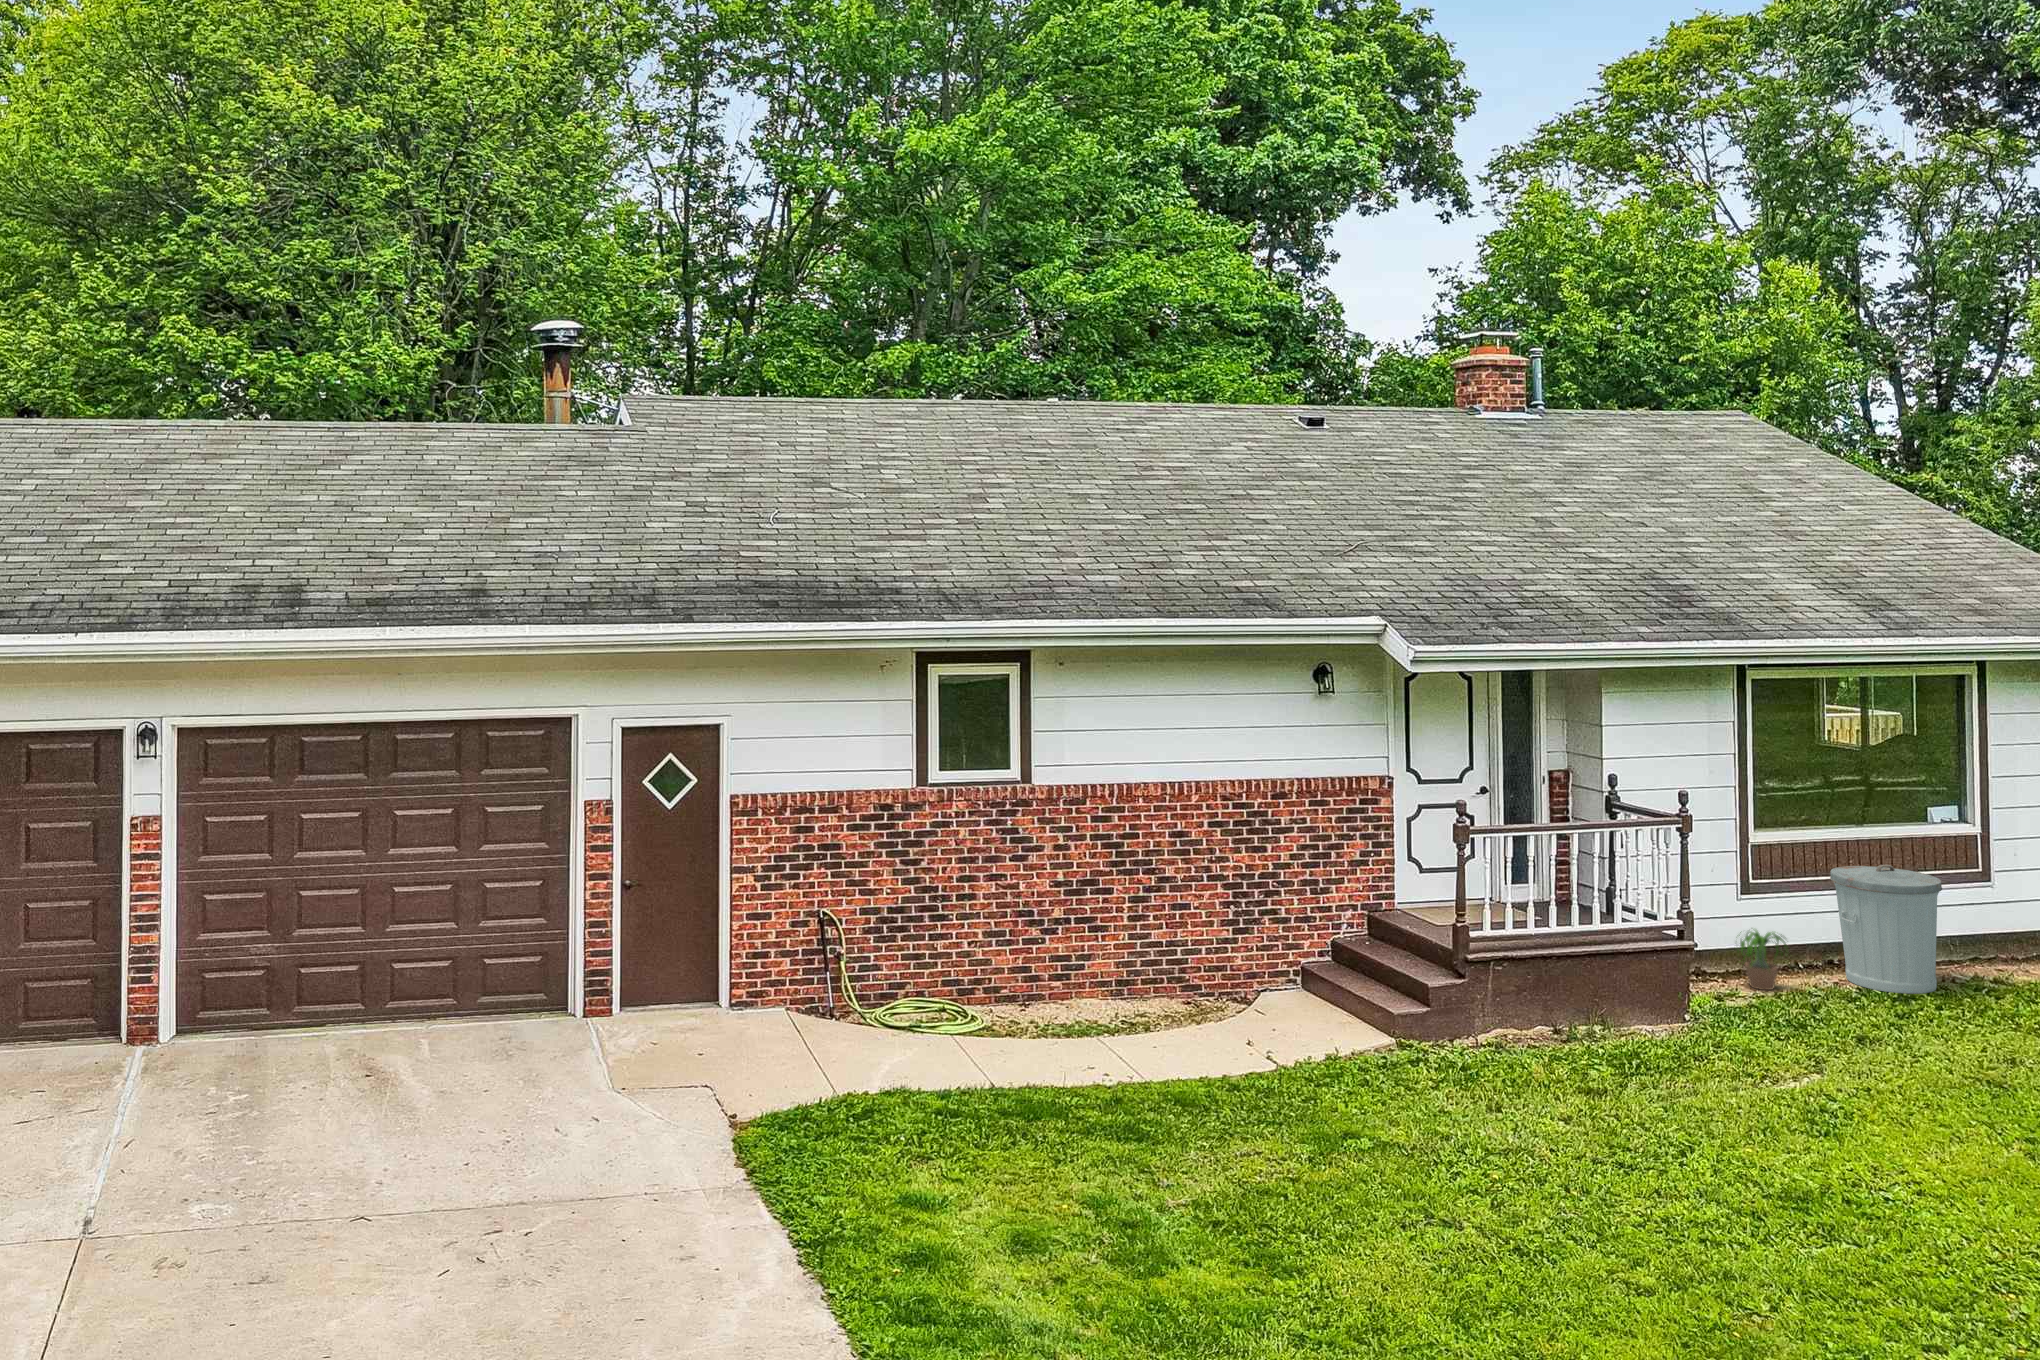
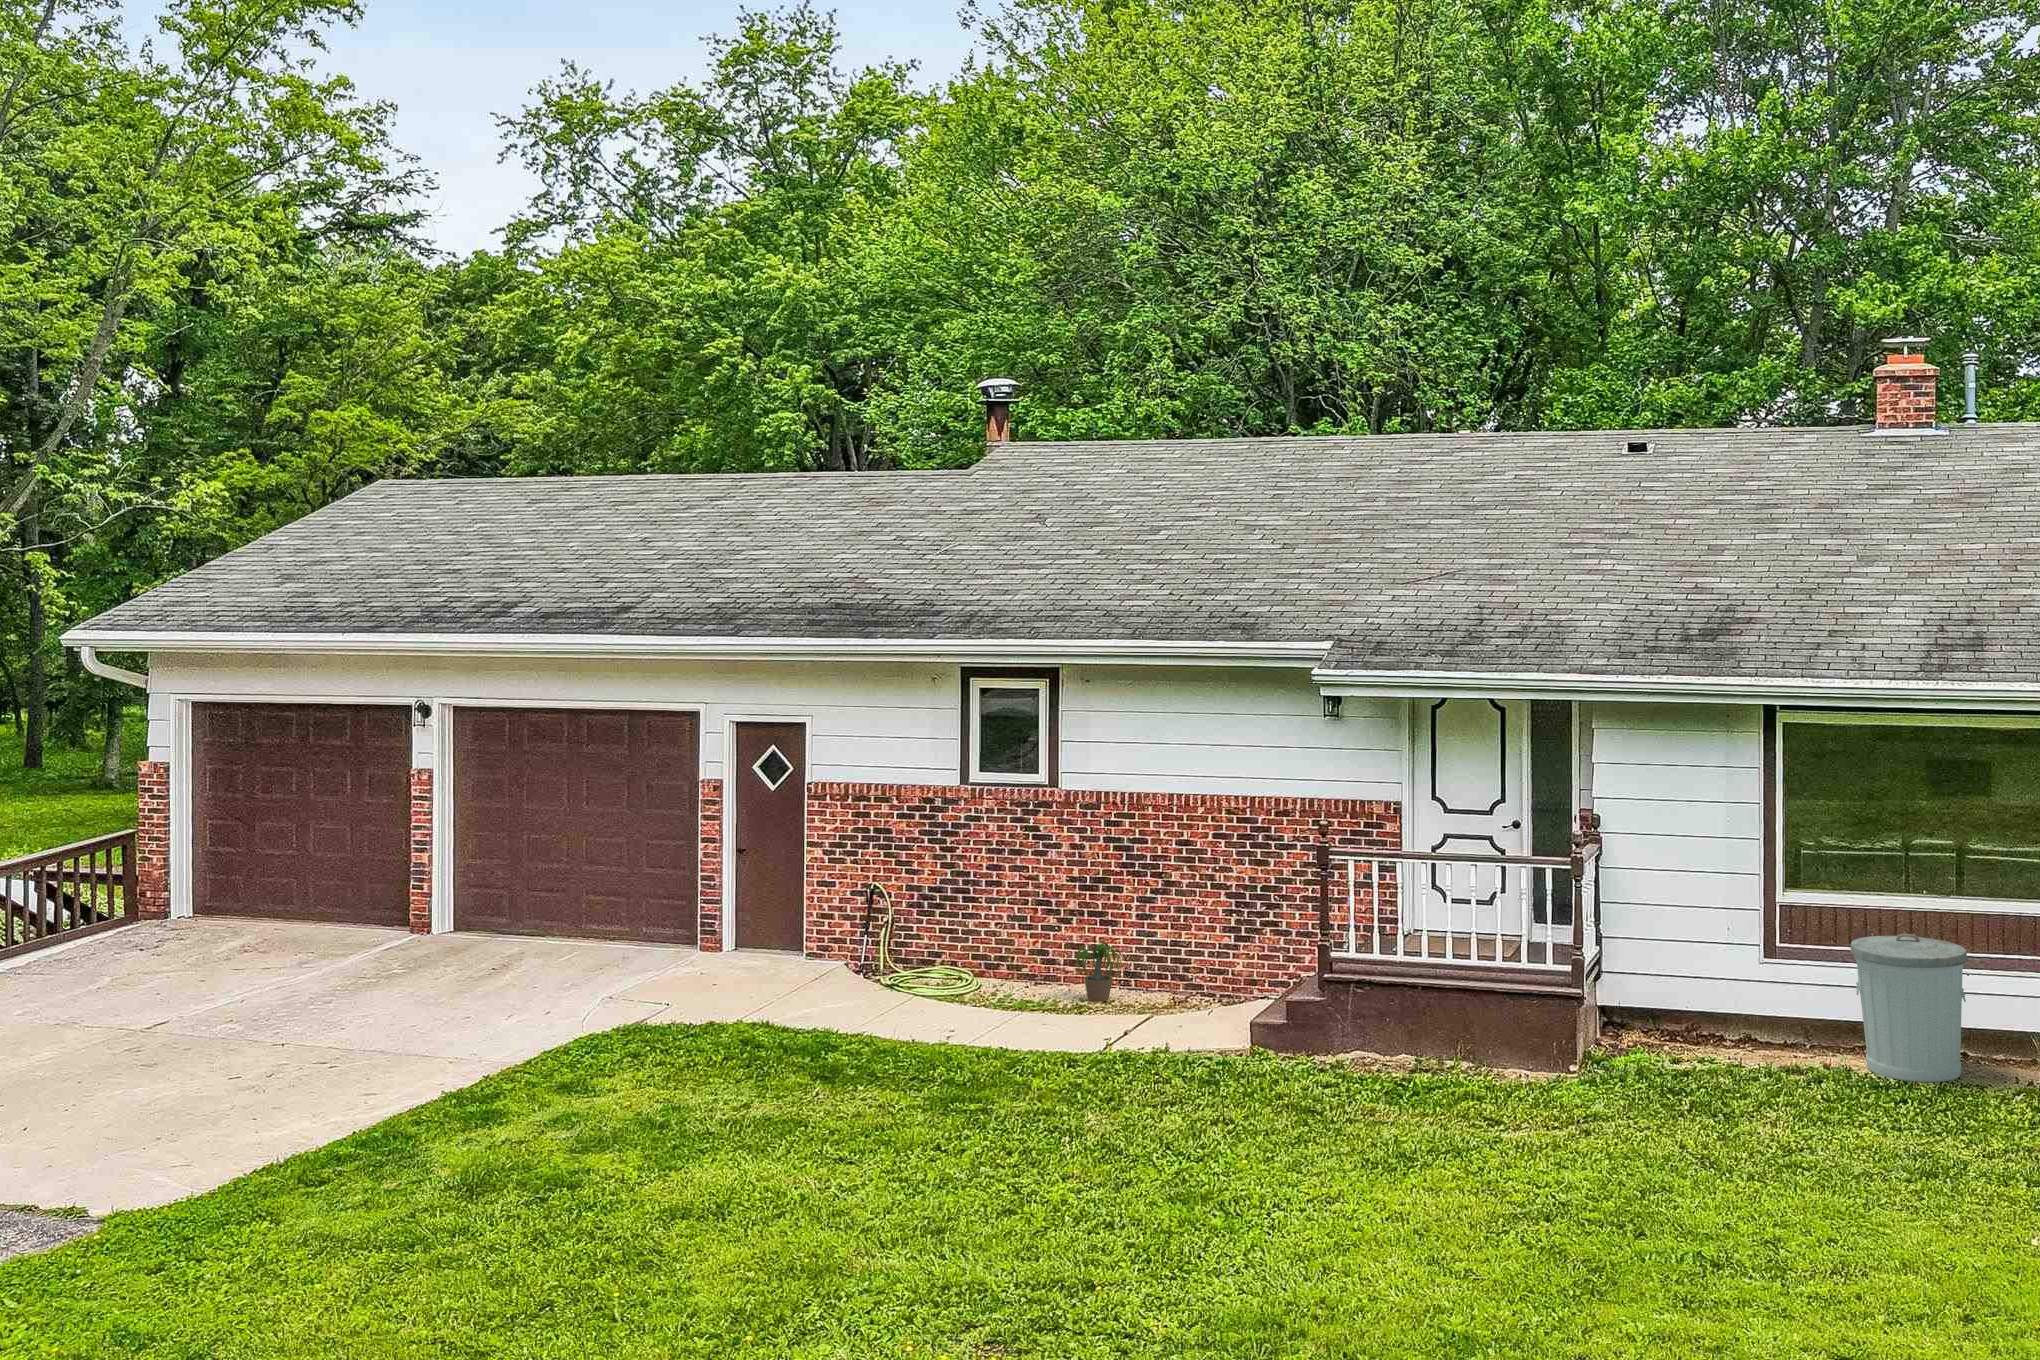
potted plant: present [1739,930,1788,990] -> present [1073,942,1122,1001]

